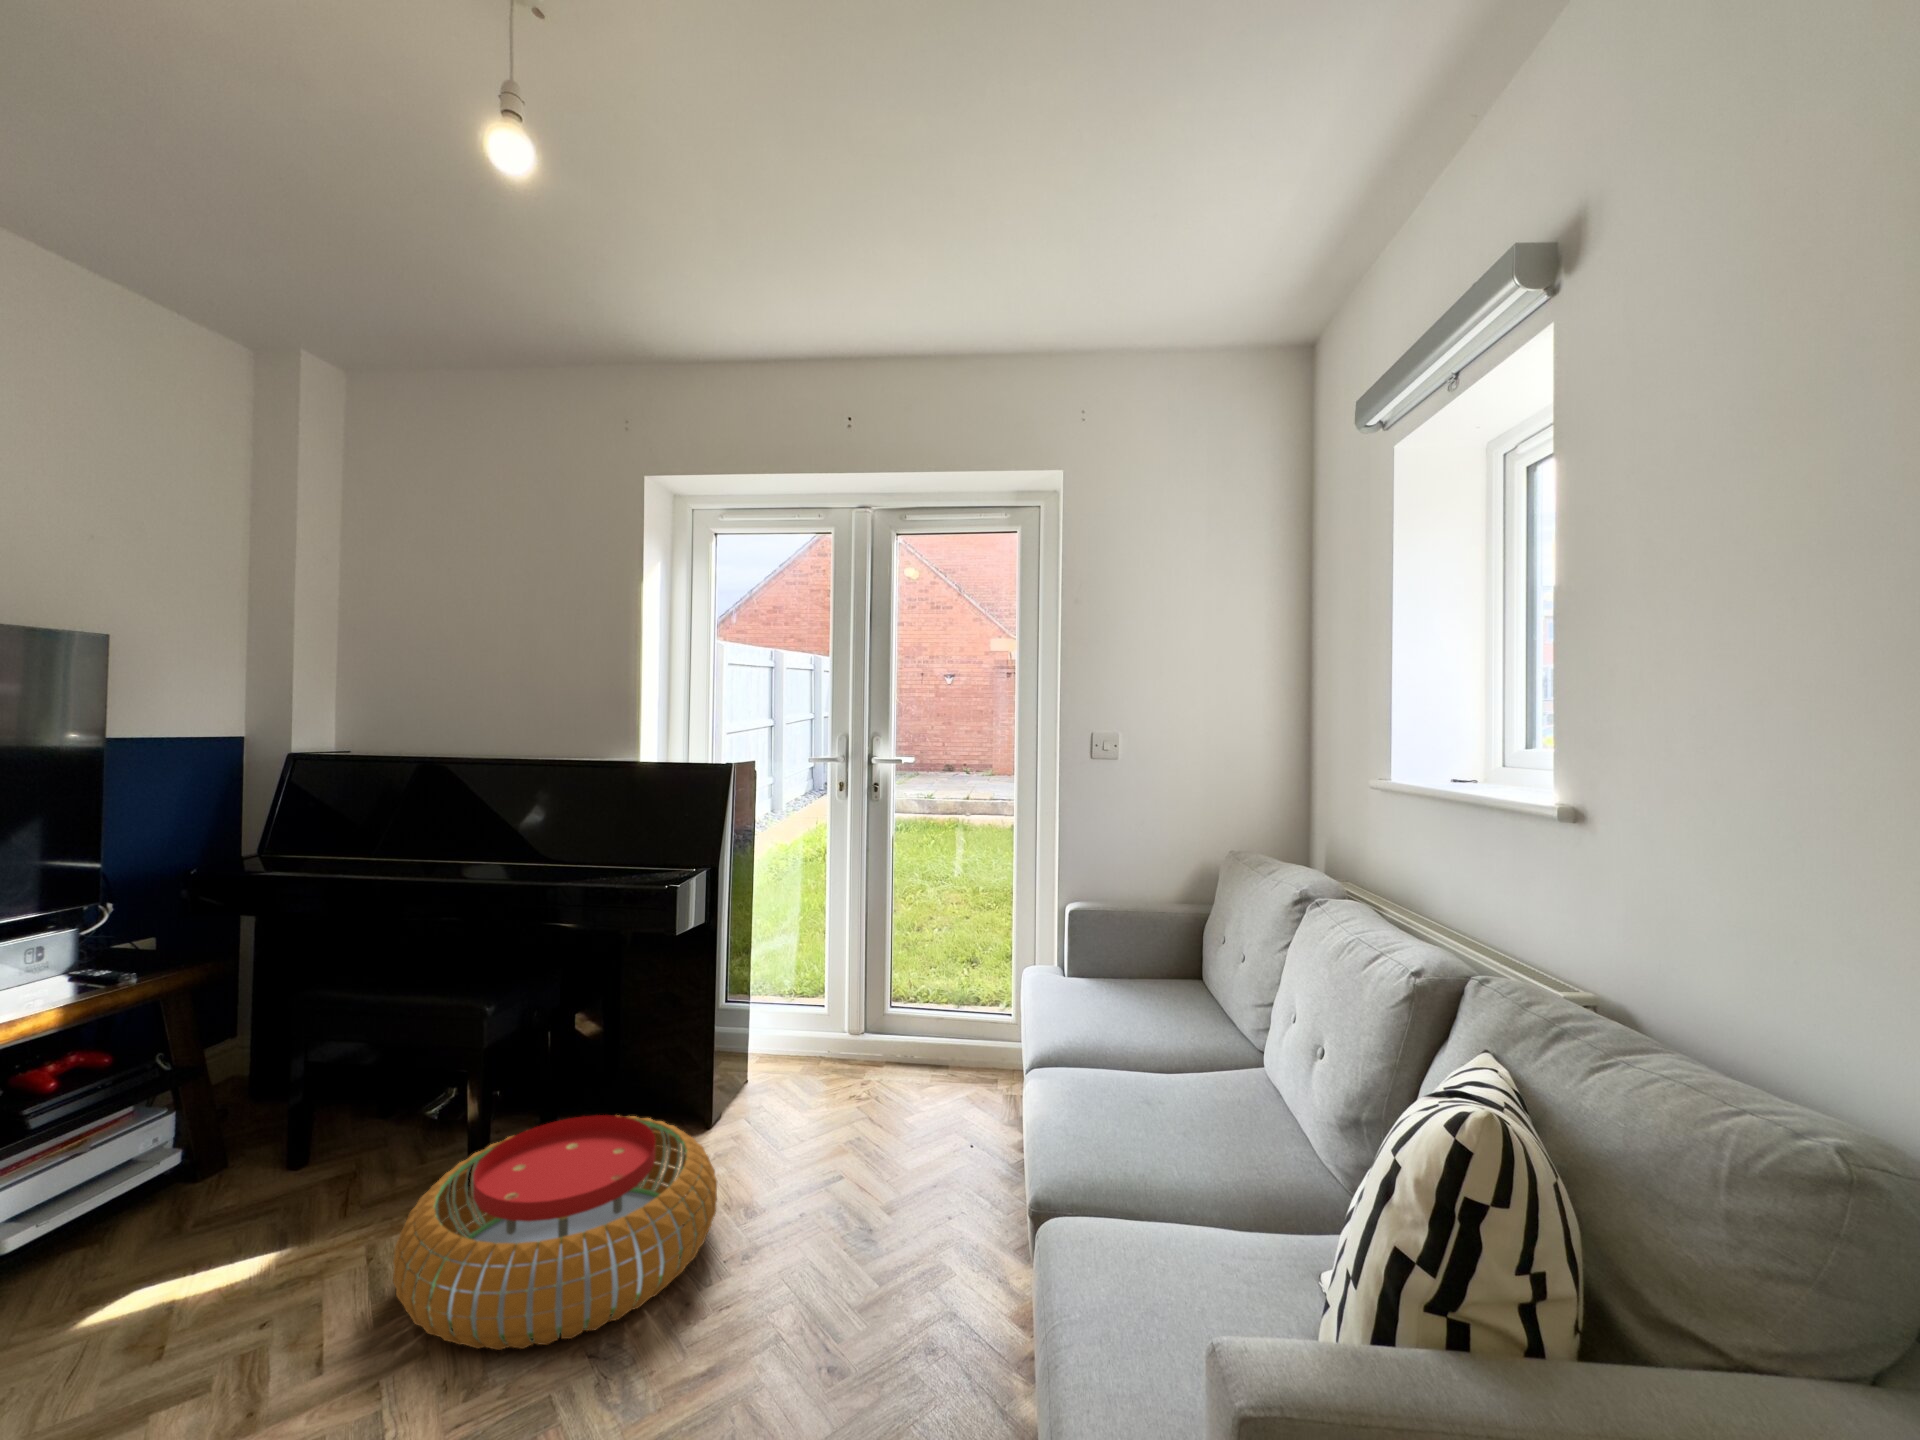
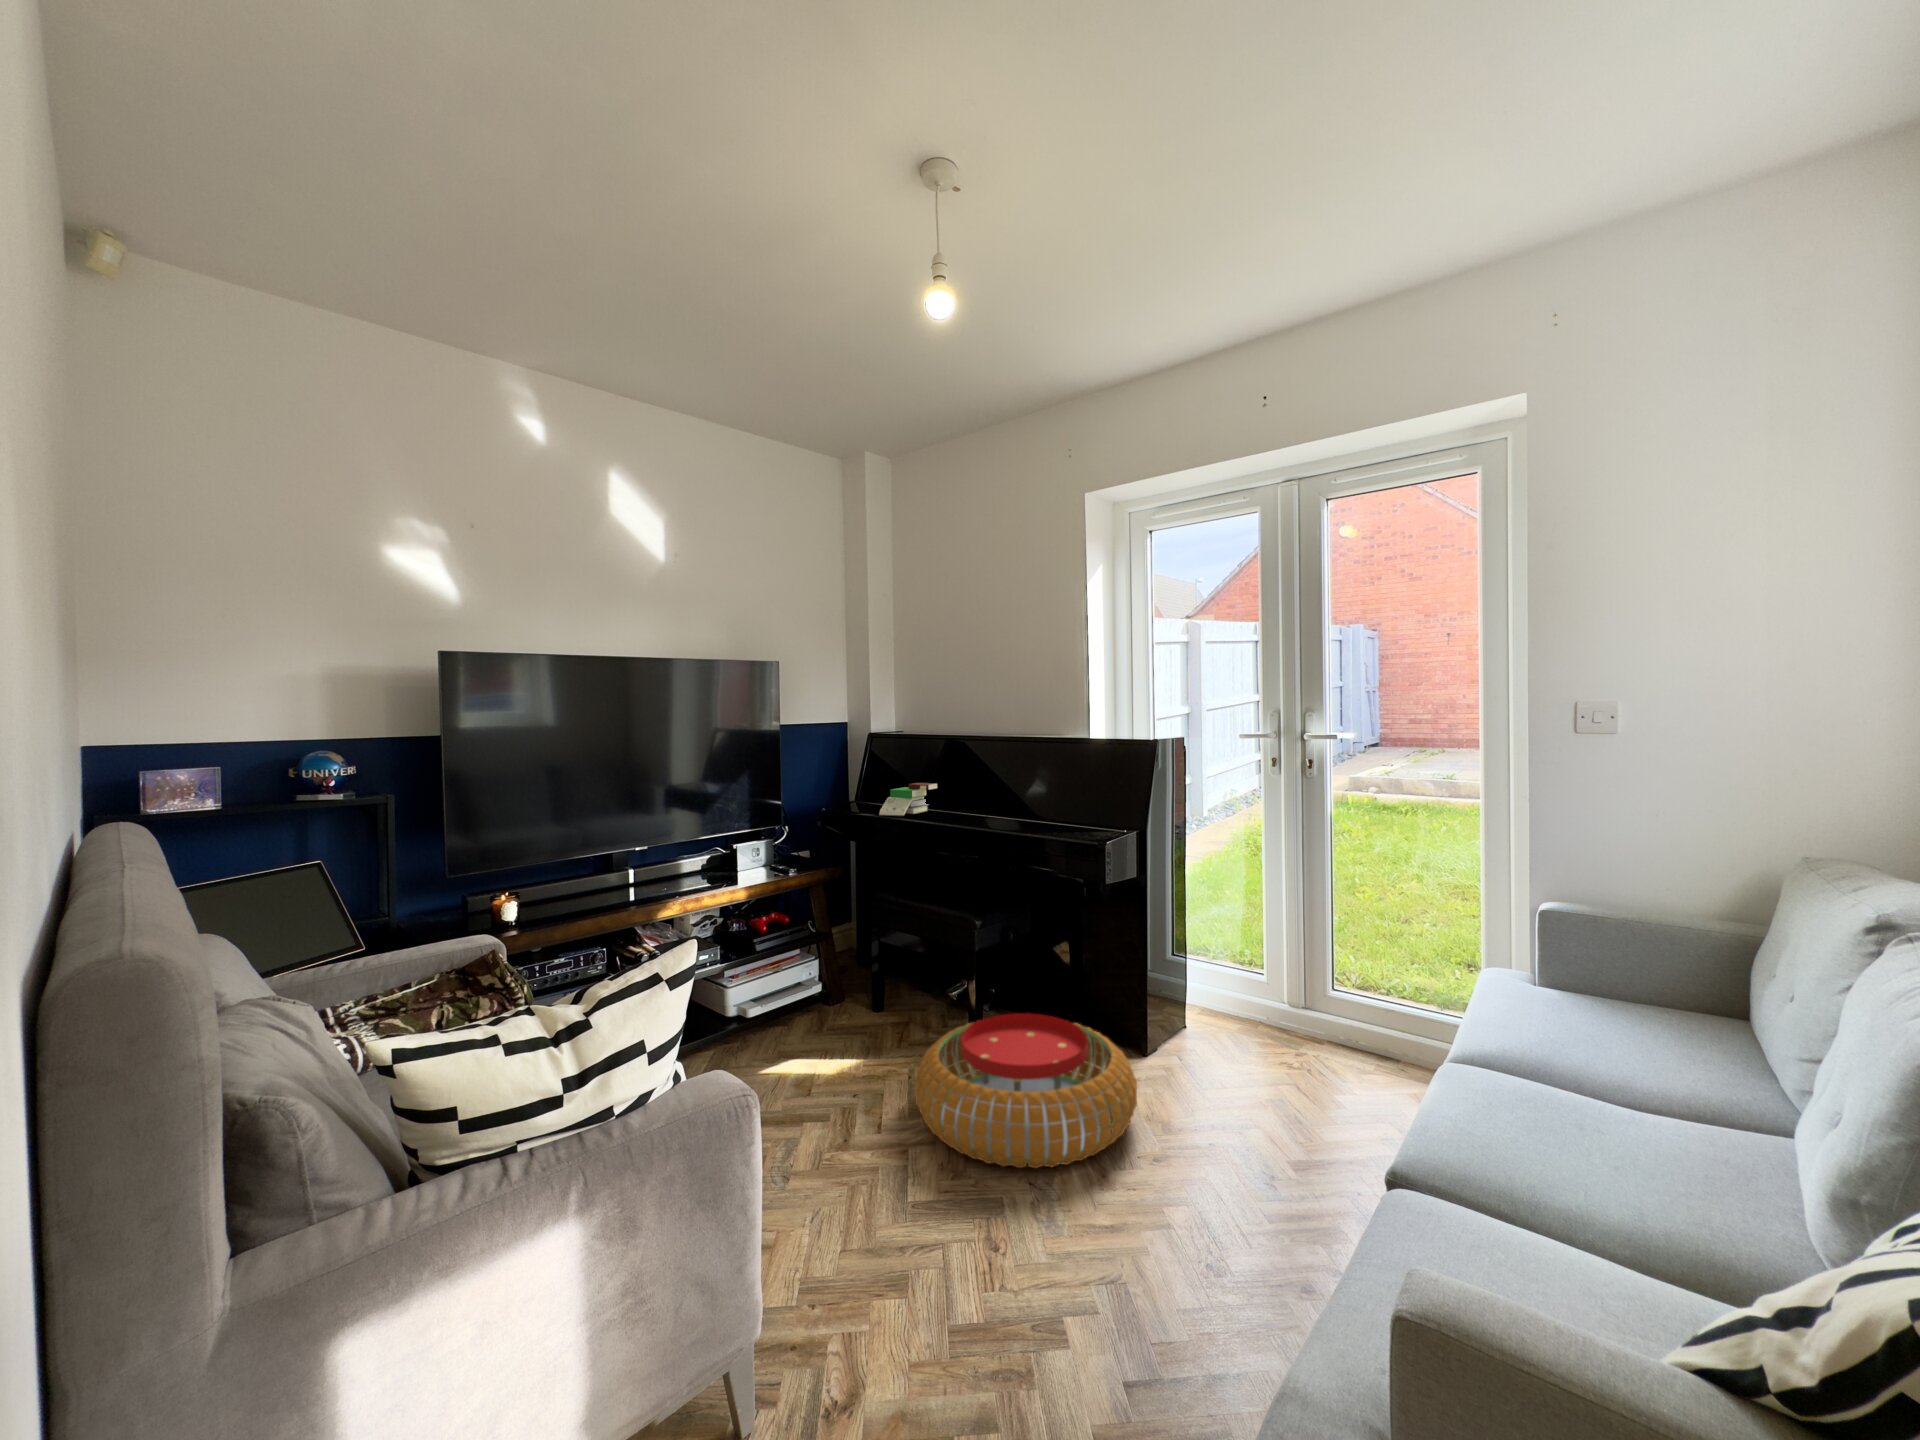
book: none [307,822,410,873] -> present [879,783,937,816]

